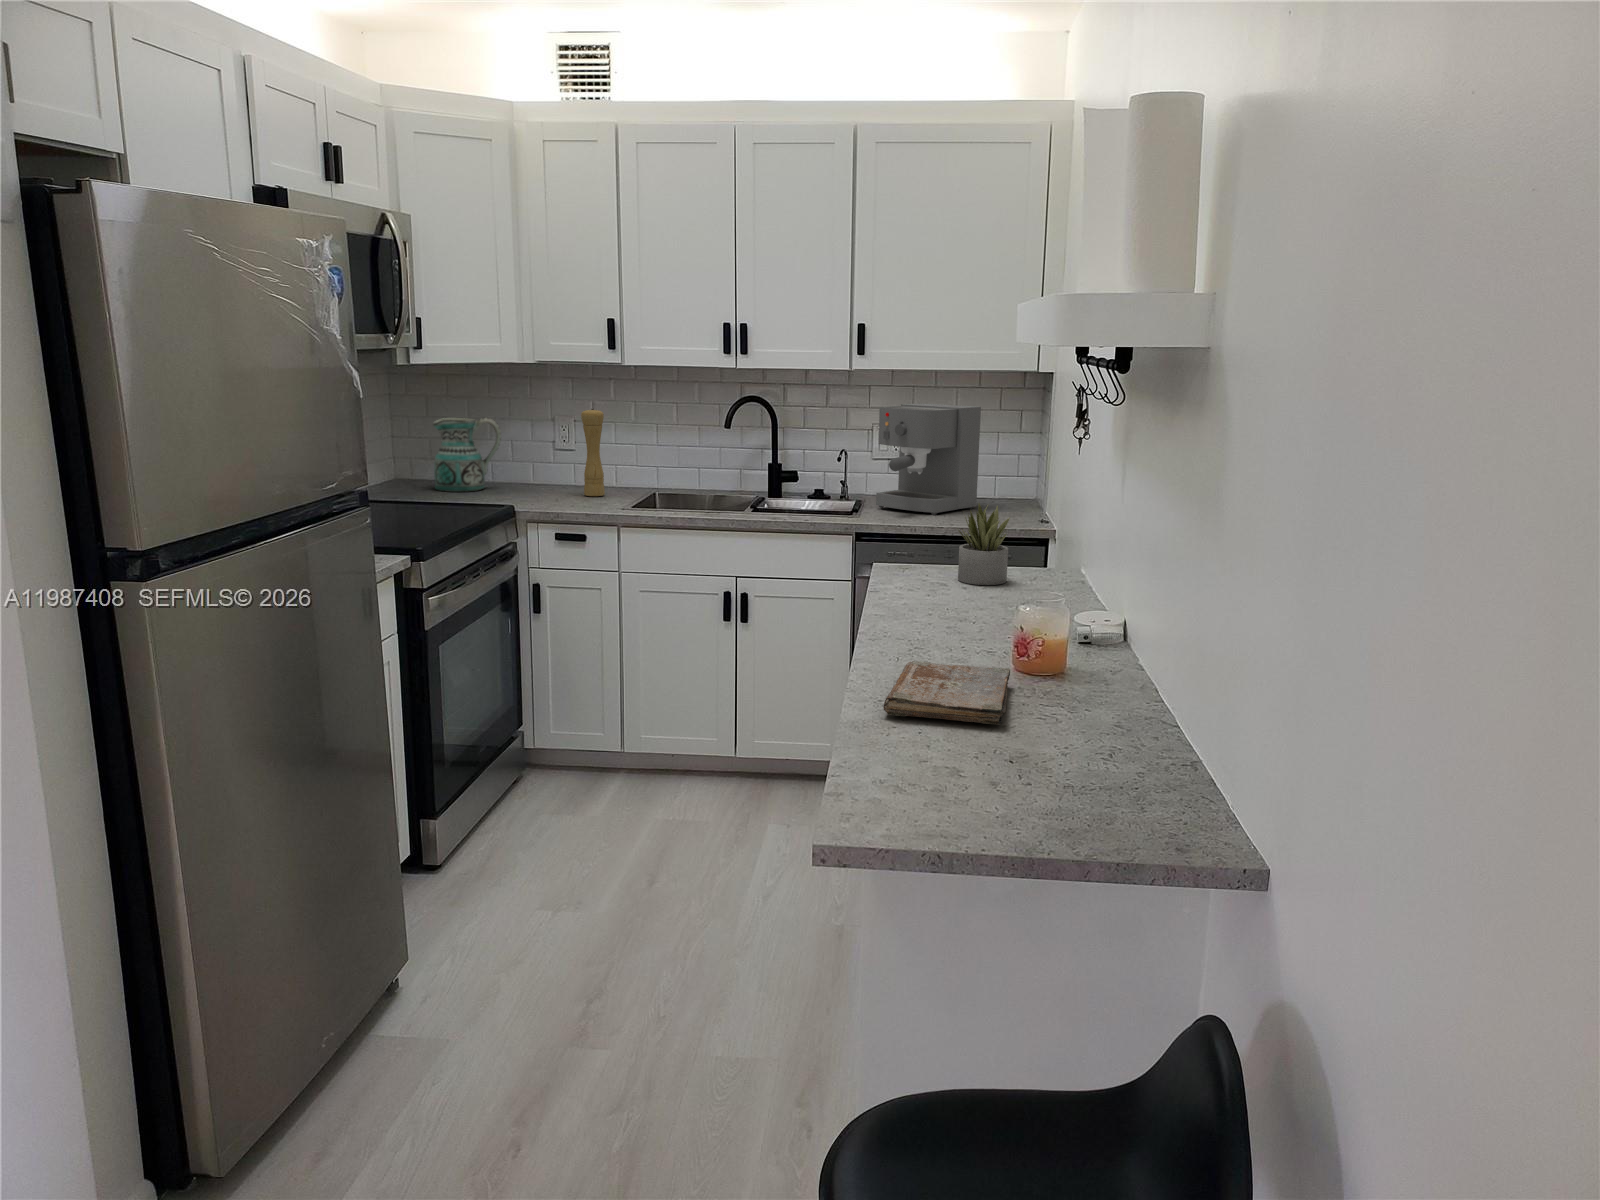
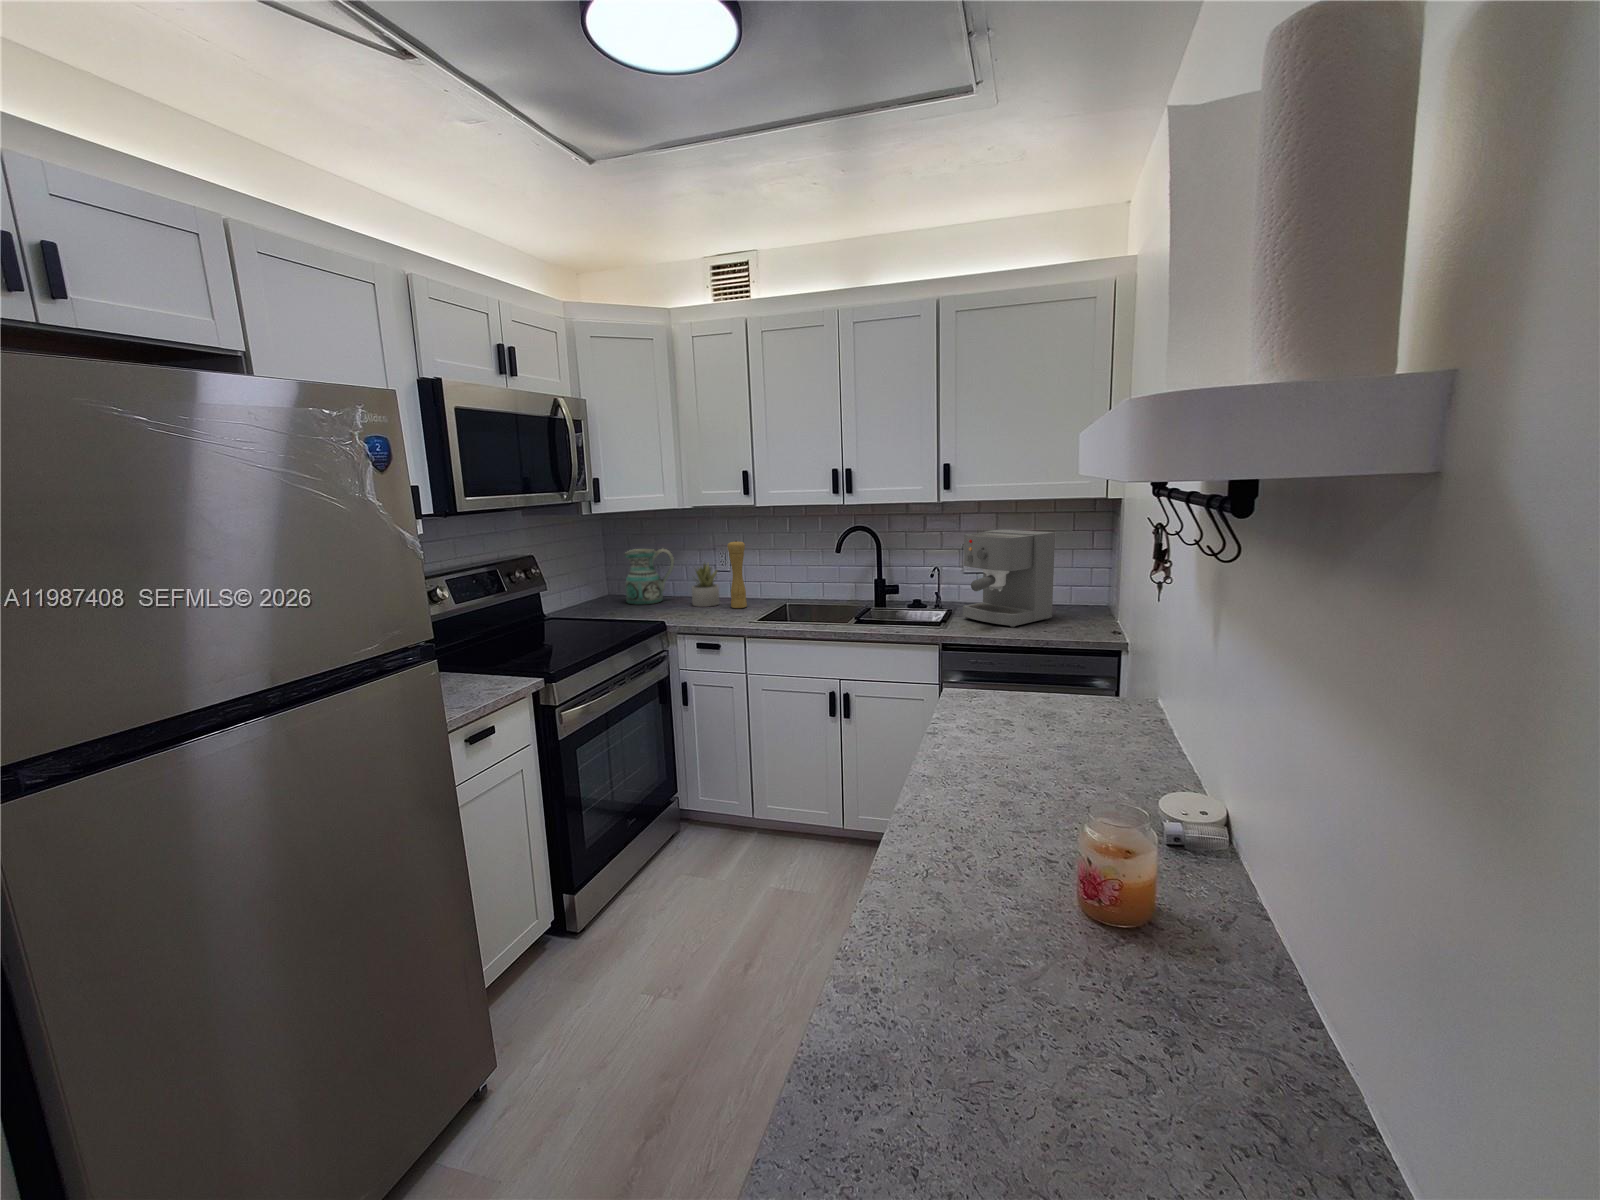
succulent plant: present [958,504,1010,585] -> present [692,563,720,607]
book: present [884,661,1010,725] -> none [879,908,1081,1122]

